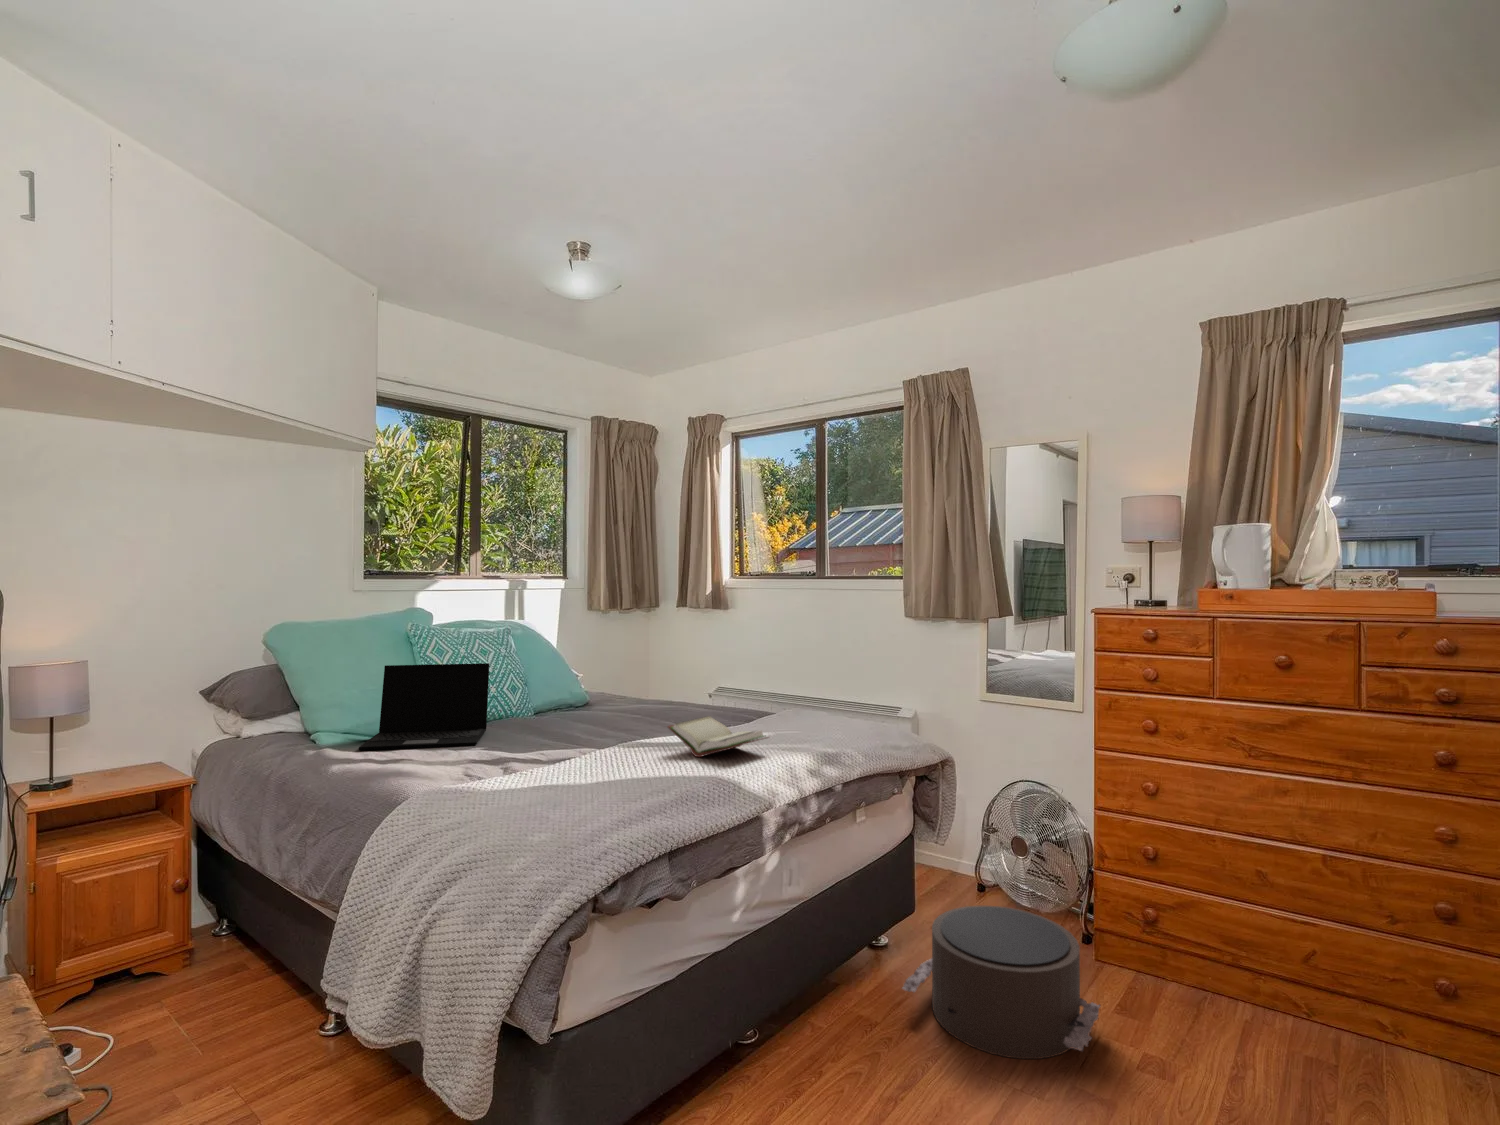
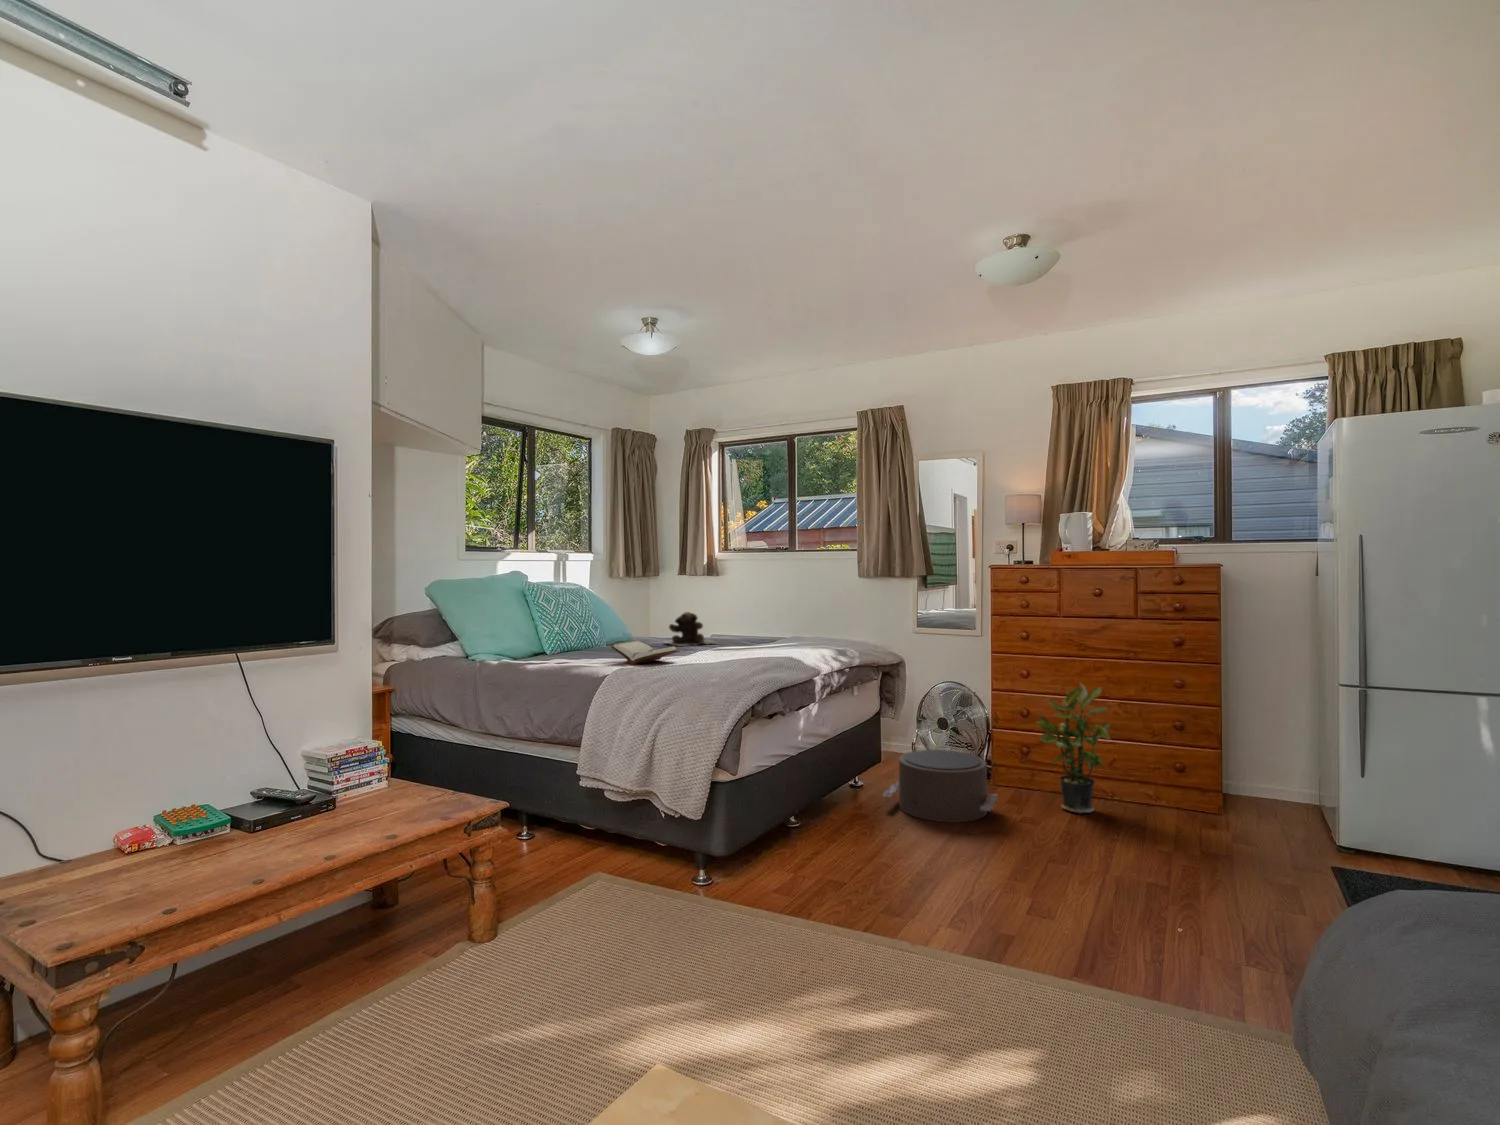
laptop: present [359,663,489,751] -> none [521,606,601,661]
teddy bear: none [613,666,685,718] -> present [665,612,715,646]
book: present [668,716,764,757] -> present [610,640,680,664]
potted plant: none [1169,817,1311,1056] -> present [1037,683,1110,813]

